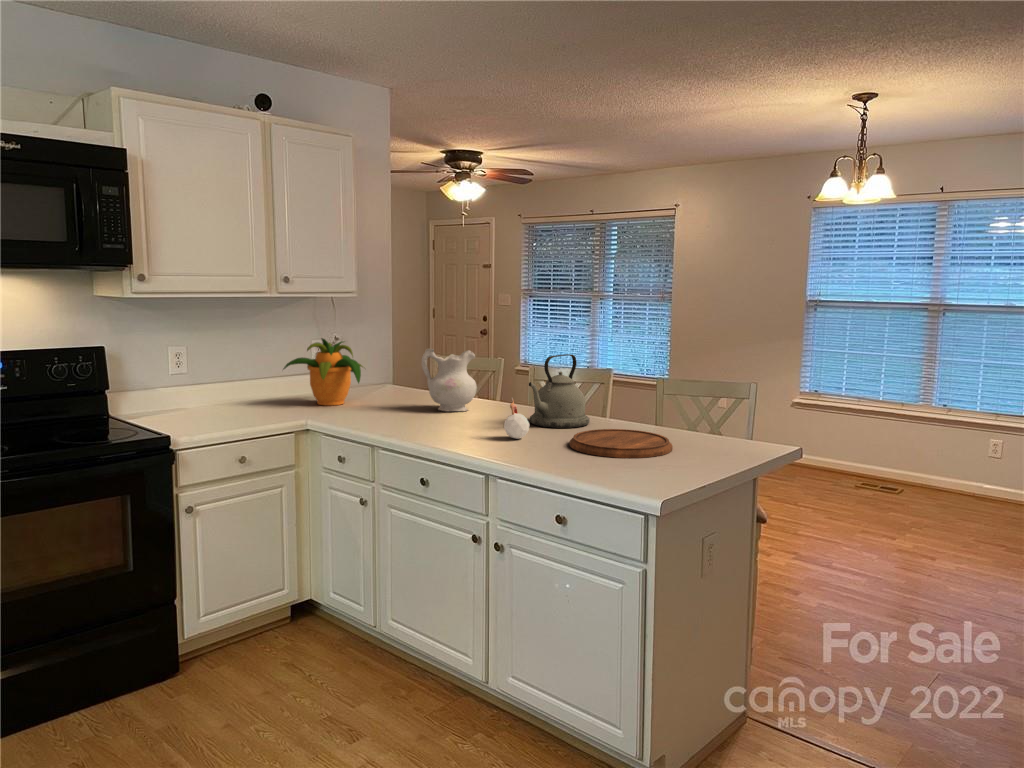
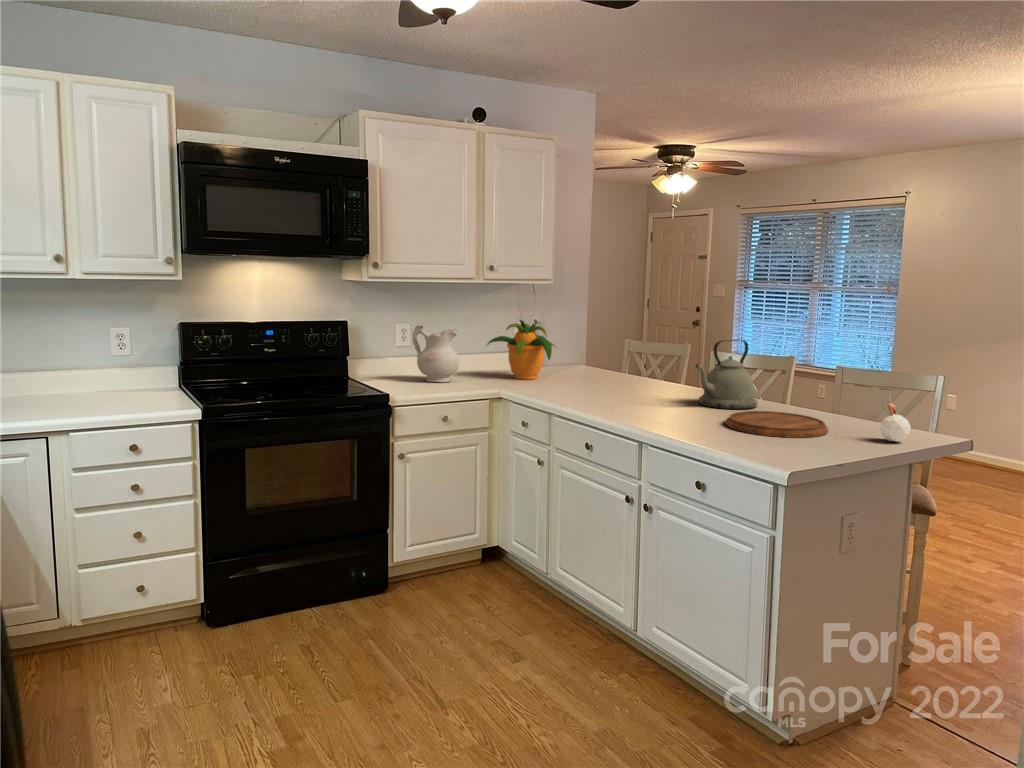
ceramic pitcher: present [422,349,477,411] -> present [412,325,460,382]
candle: present [504,399,529,439] -> present [880,394,910,442]

